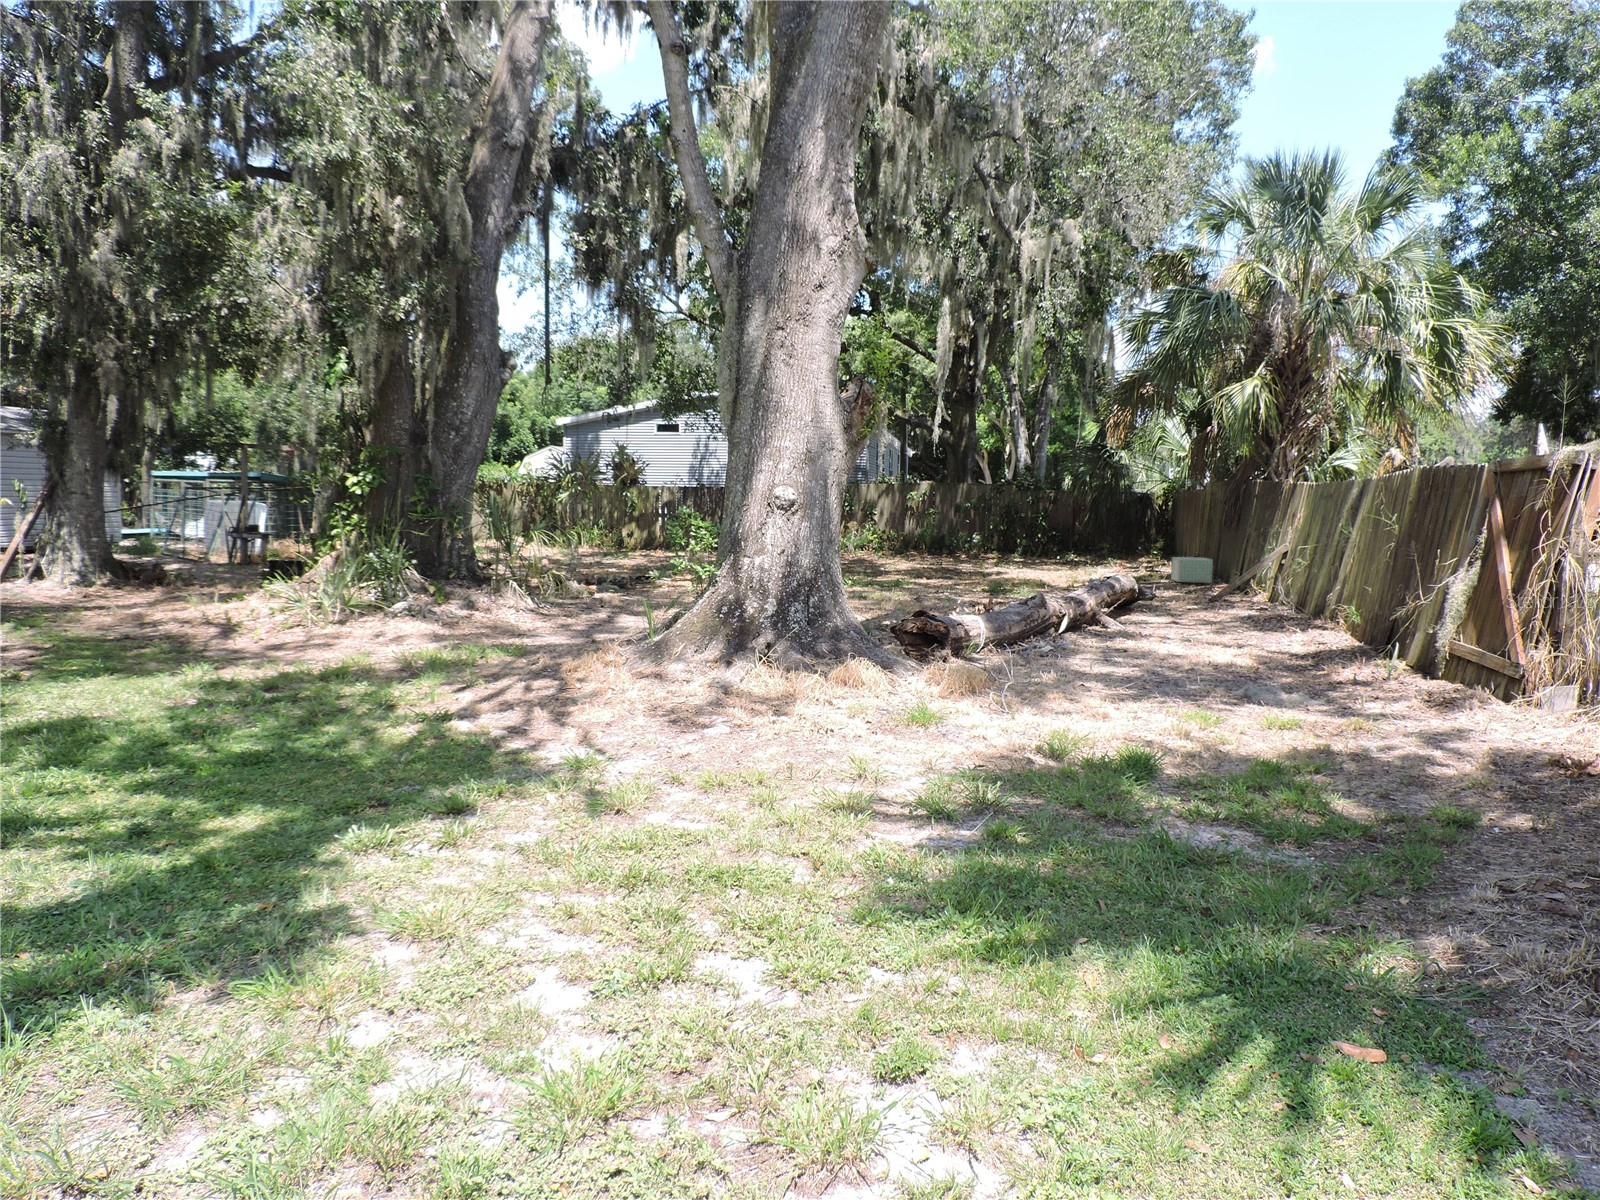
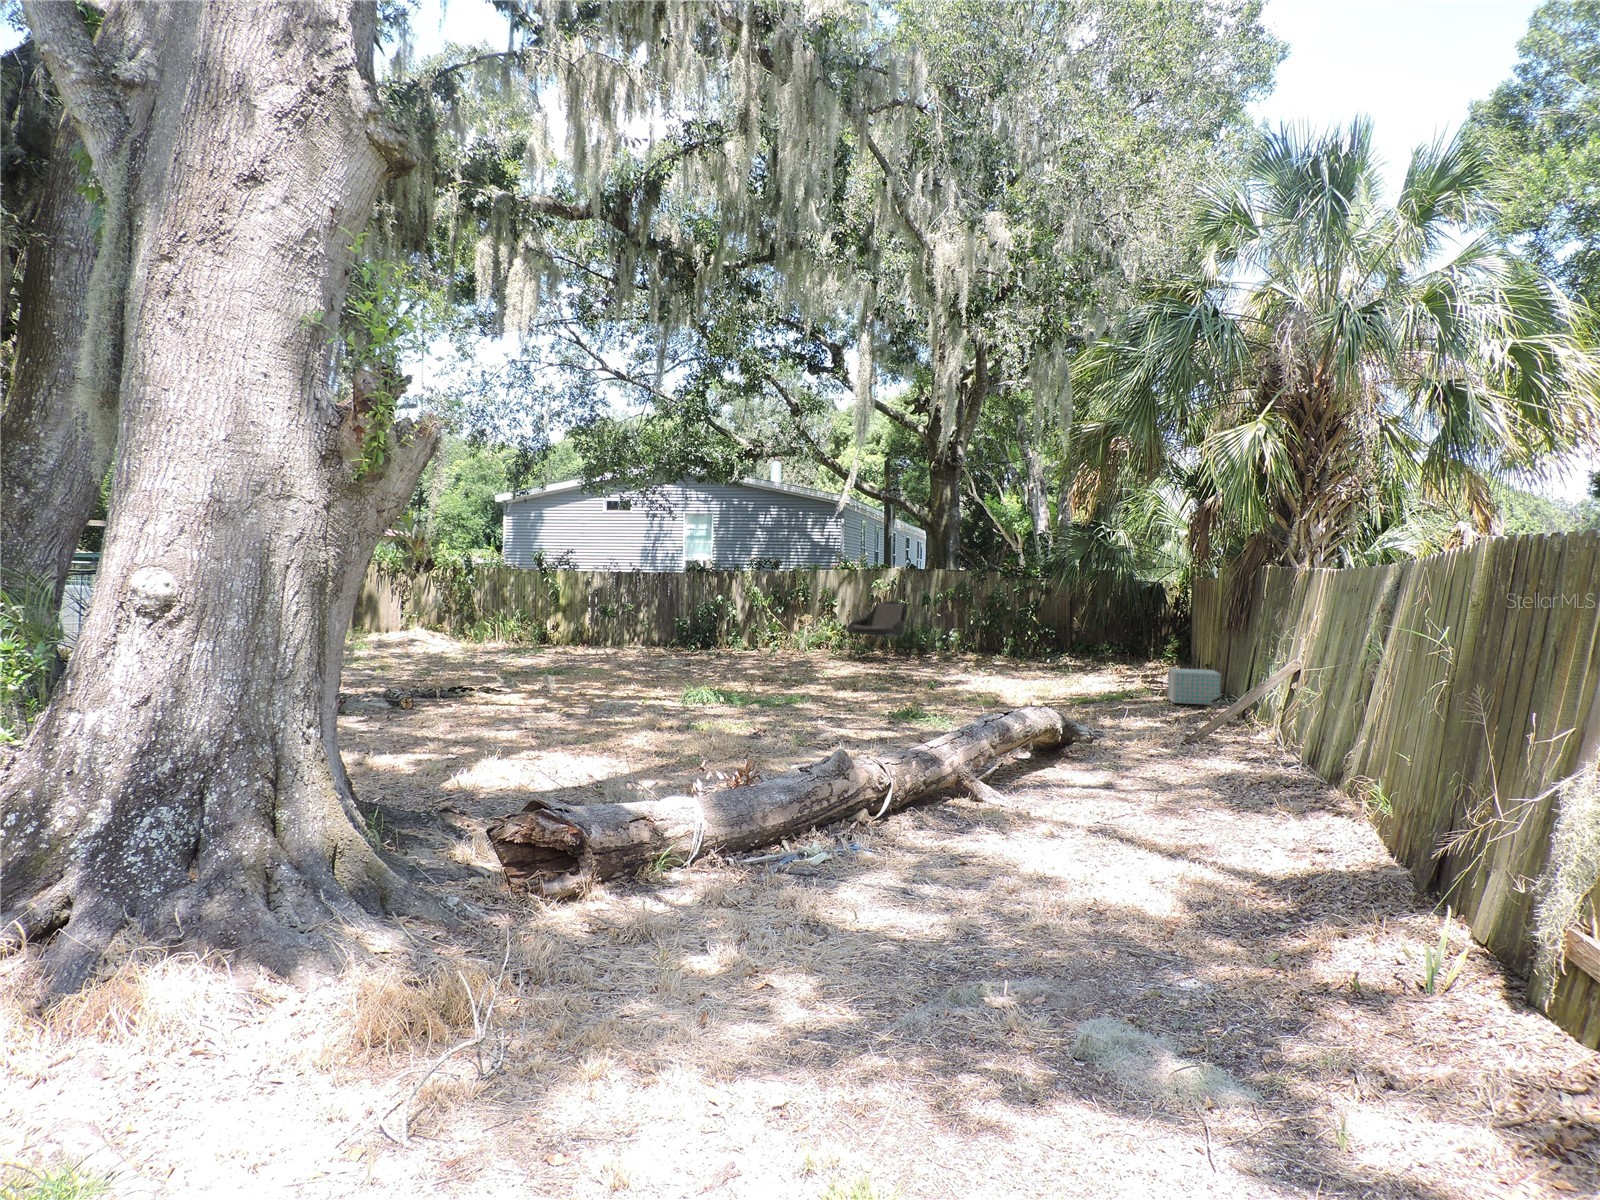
lounge chair: none [891,510,943,561] -> present [846,601,909,662]

